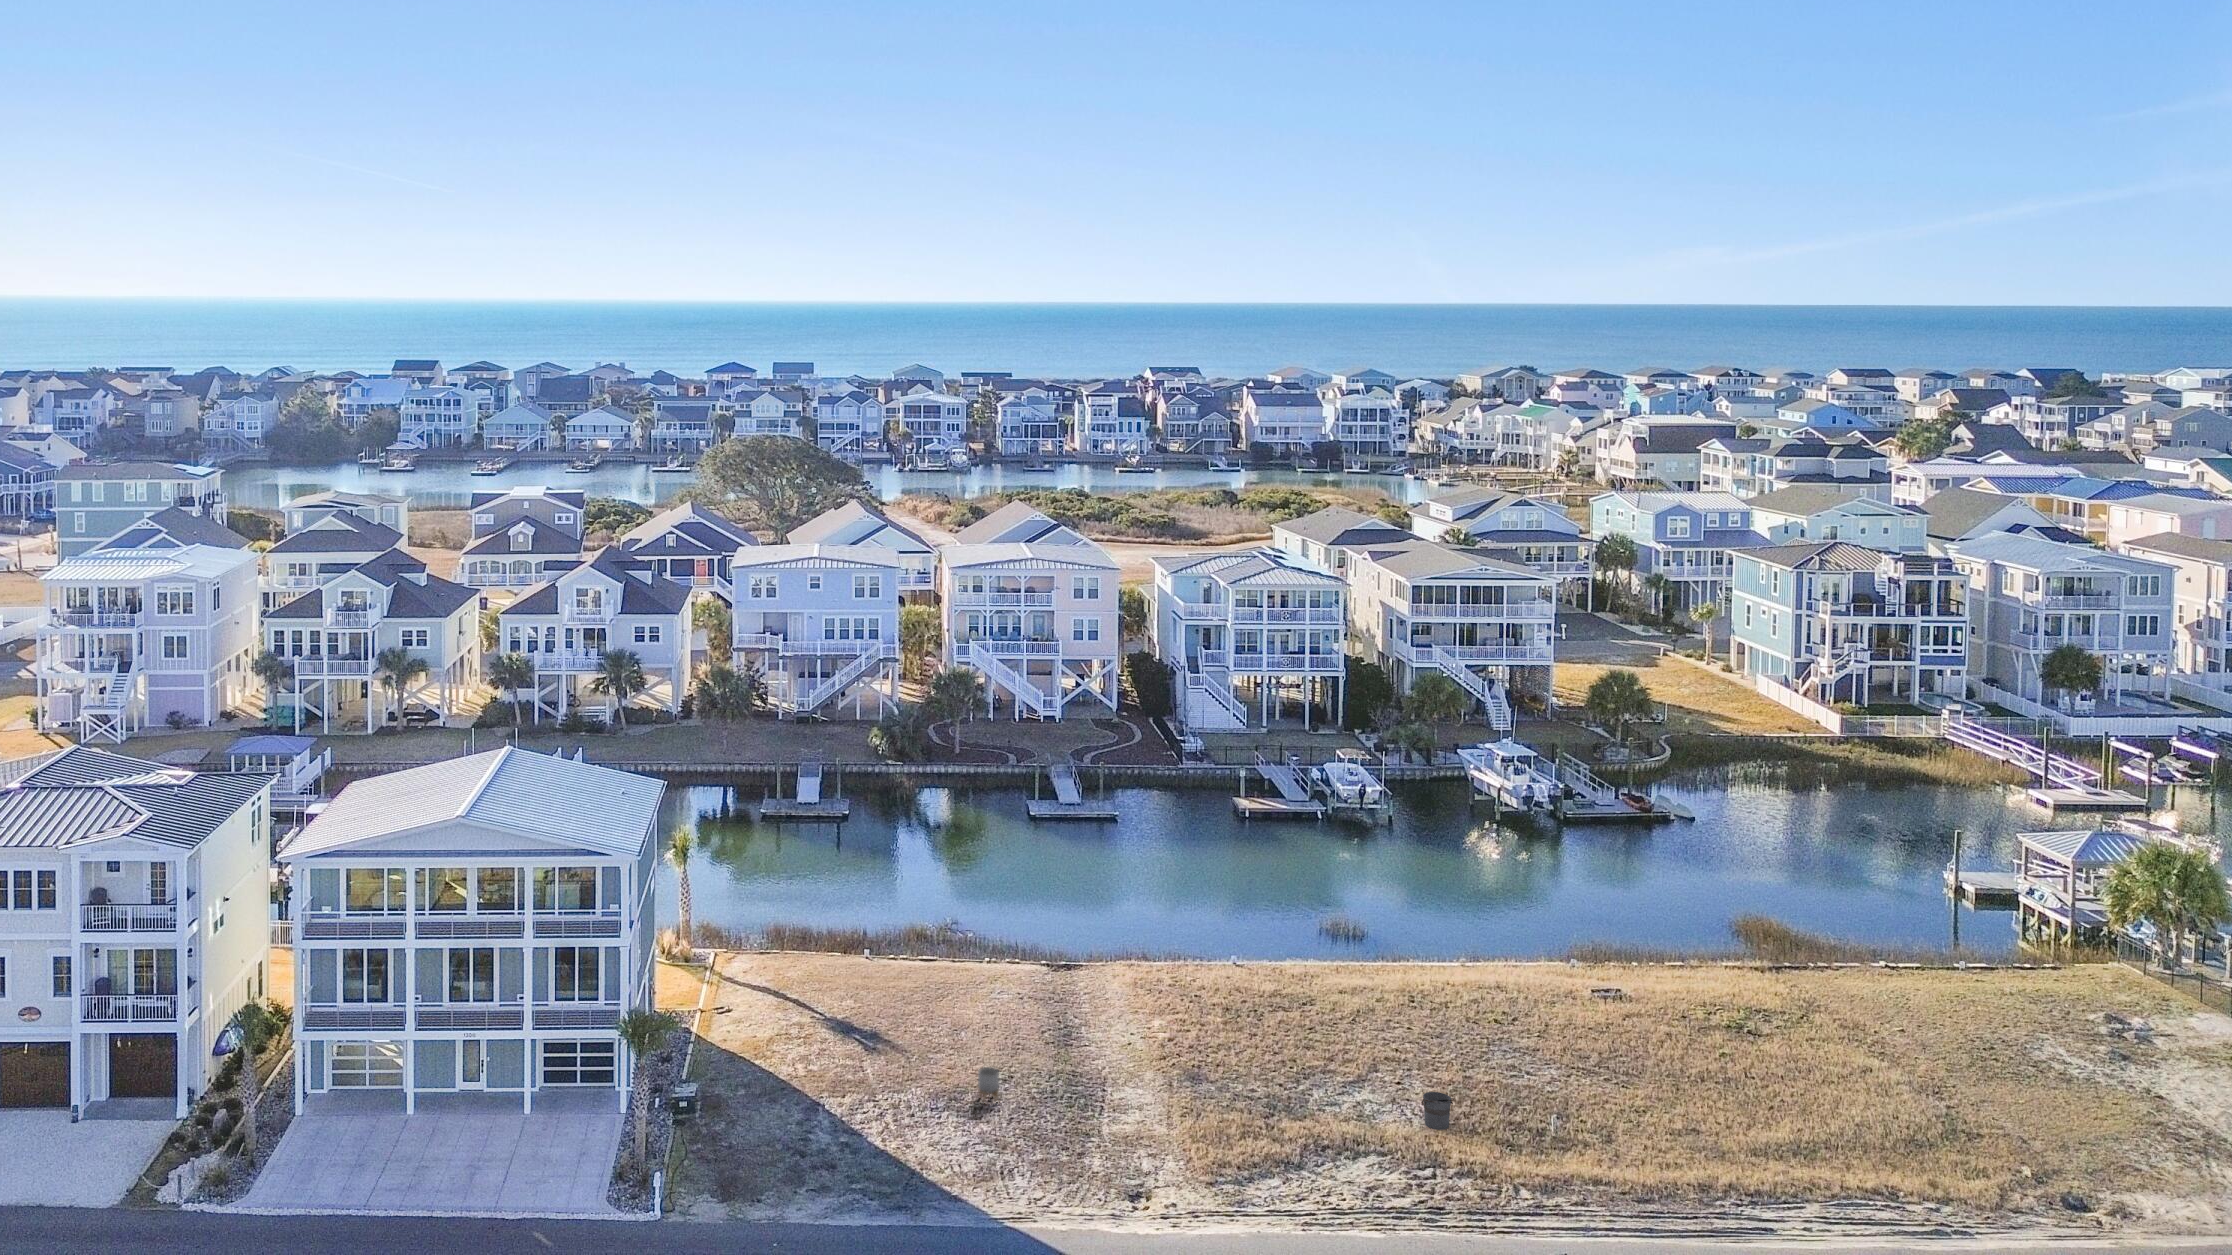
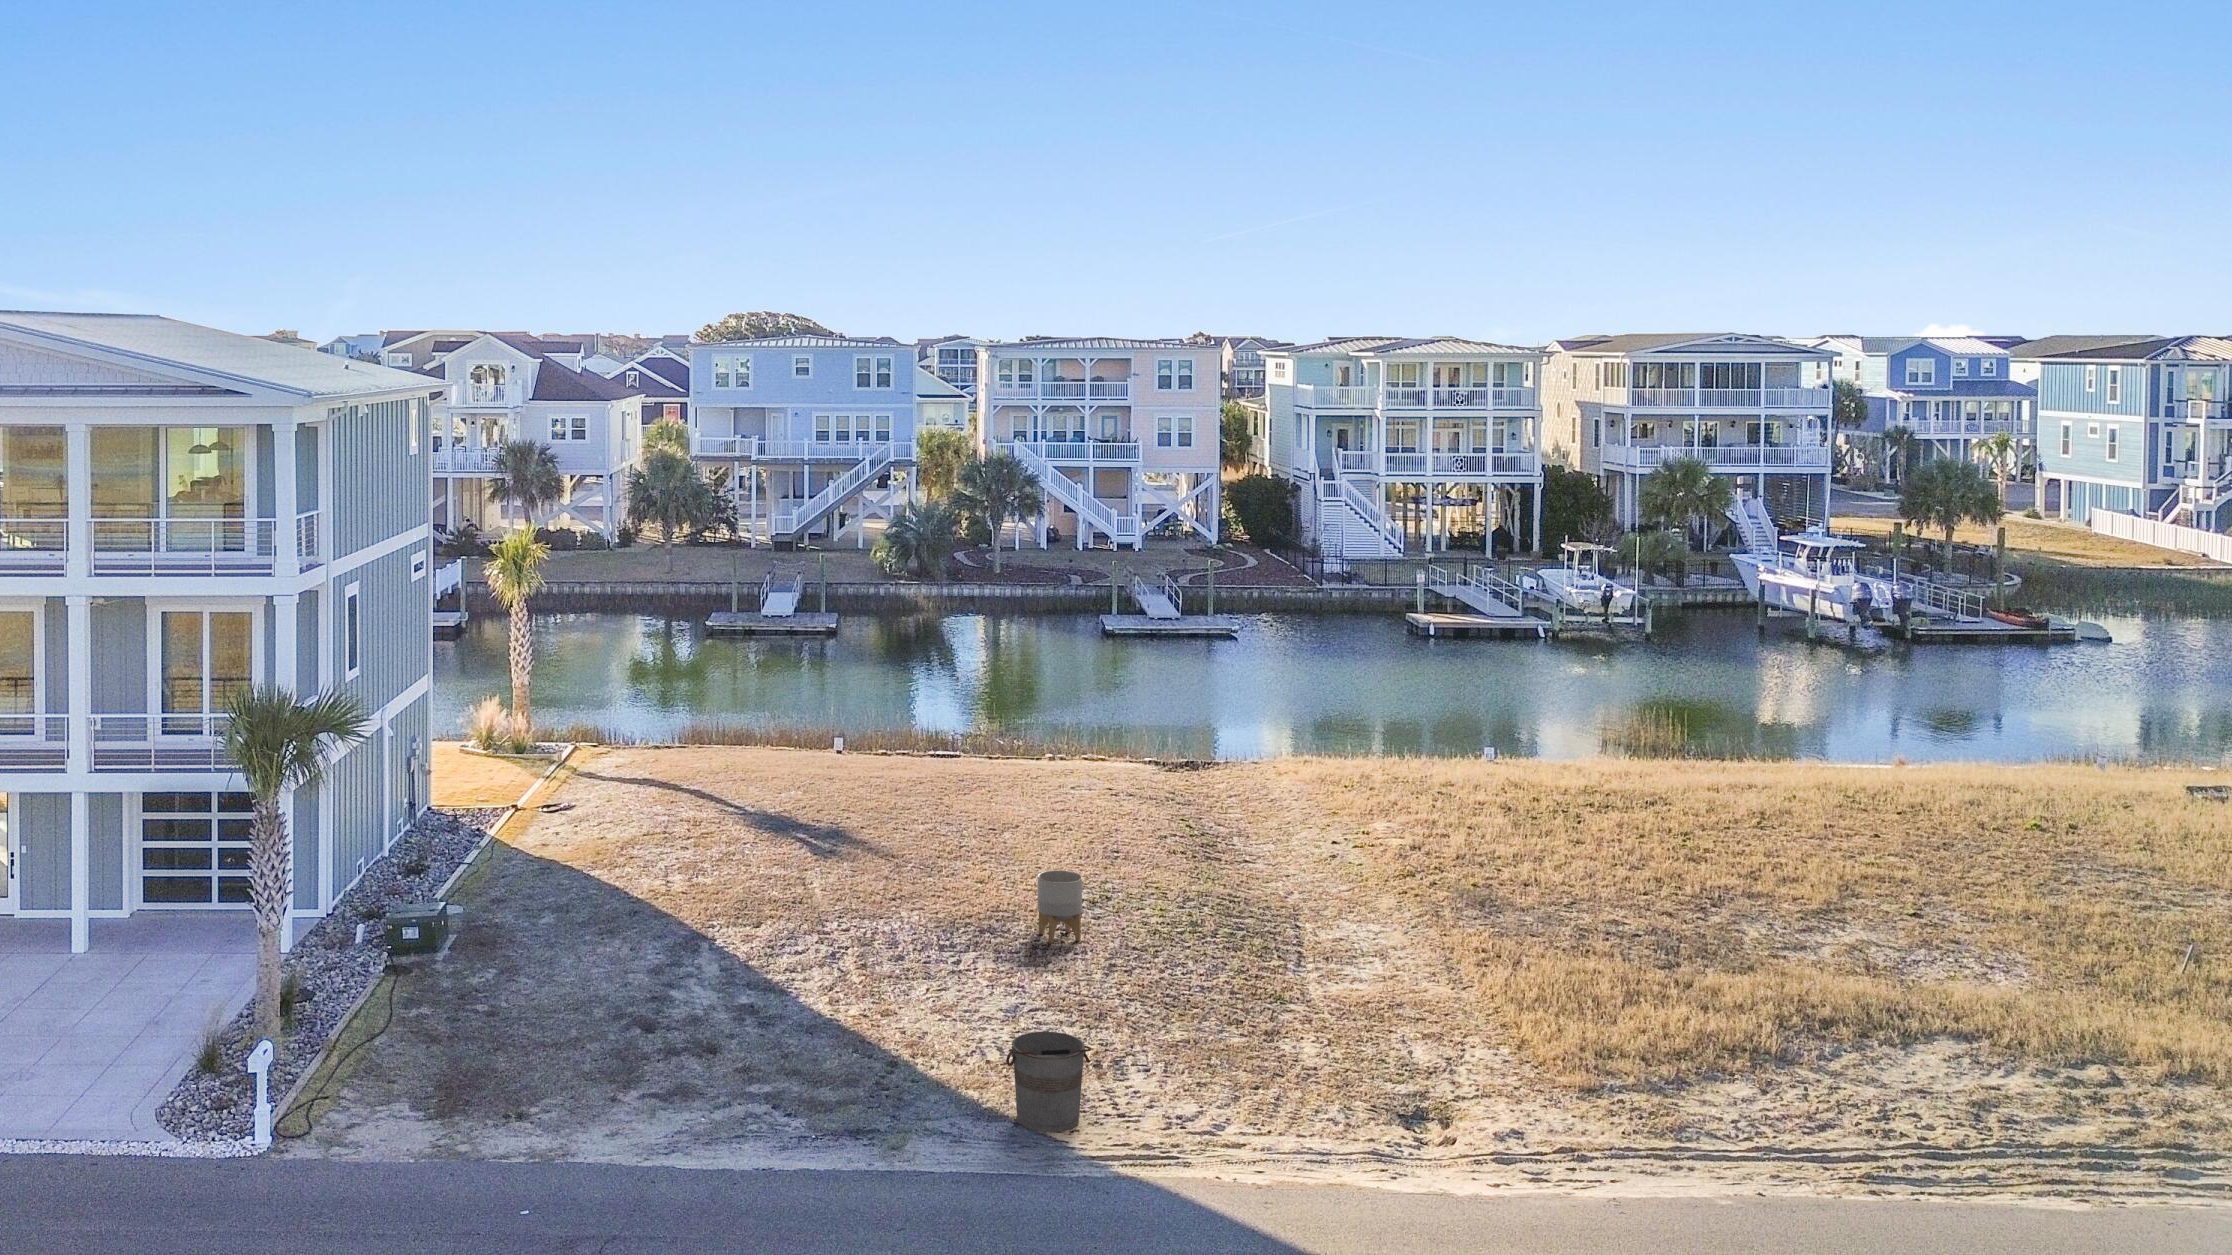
bucket: present [1421,1092,1454,1130] -> present [1006,1032,1092,1132]

